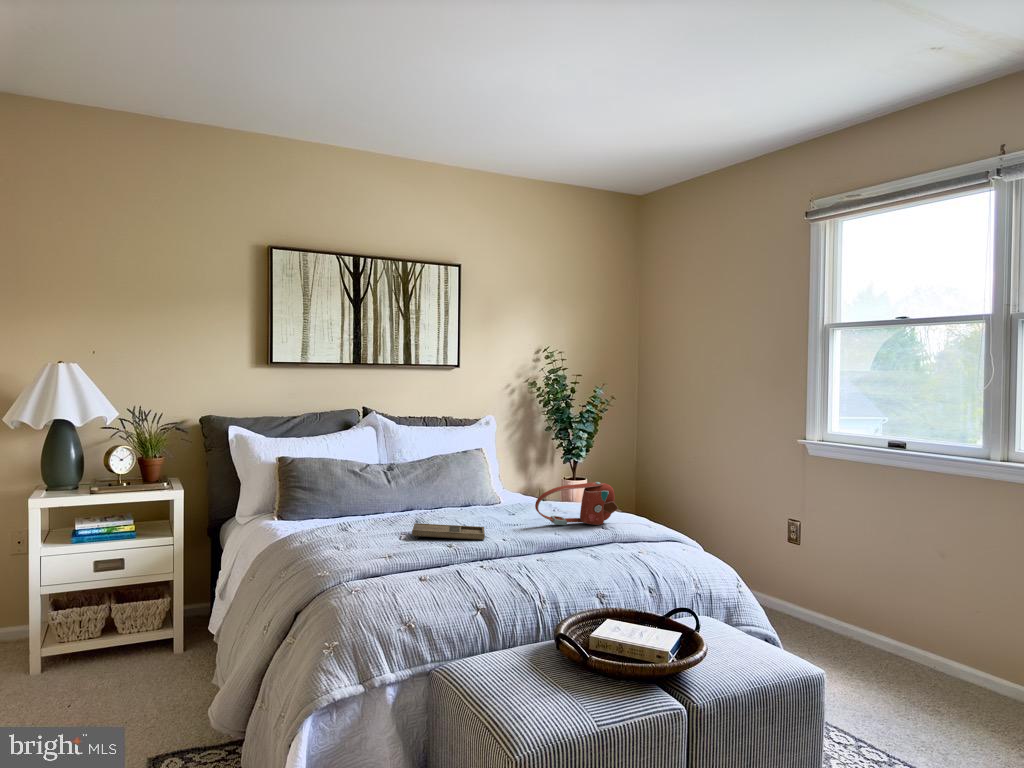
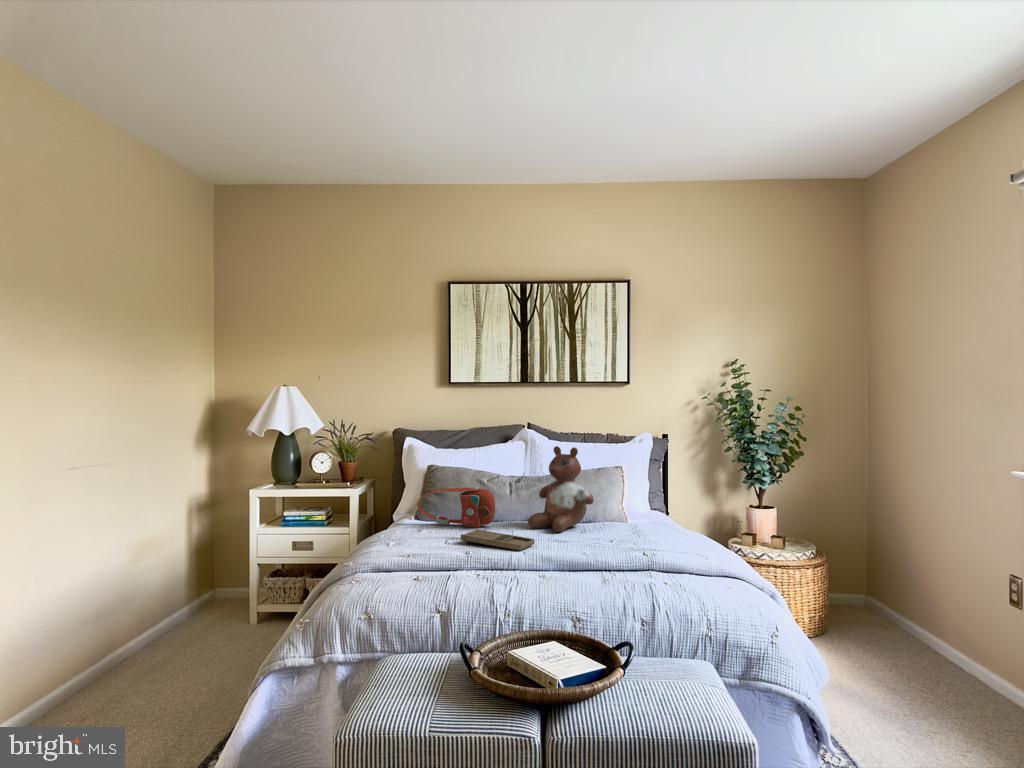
stuffed bear: none [437,432,501,519] -> present [528,446,594,532]
handbag: present [535,482,618,525] -> present [417,487,495,528]

